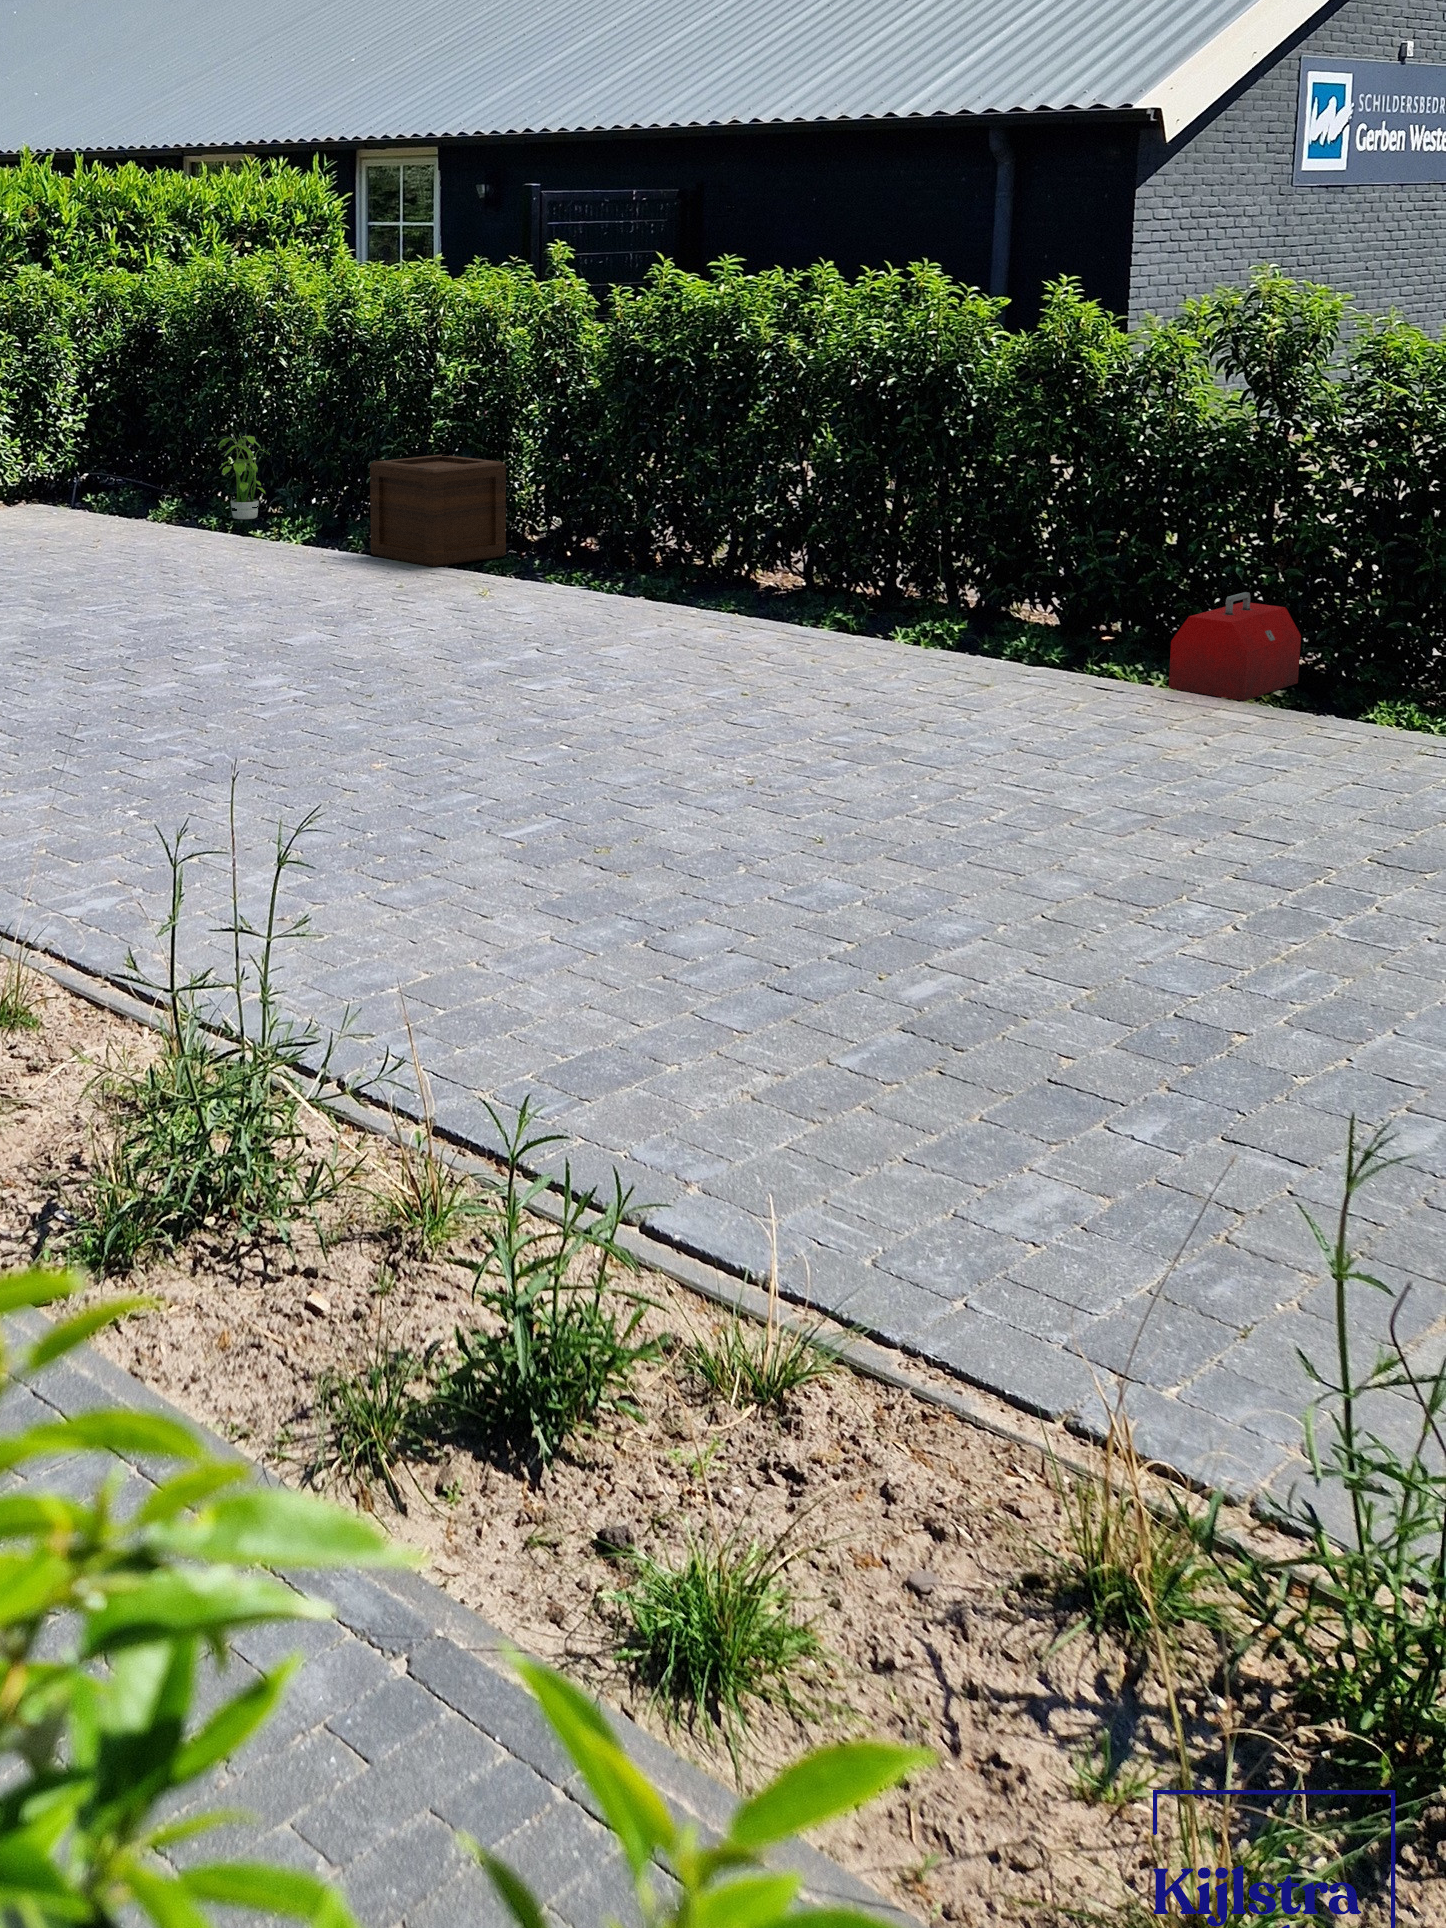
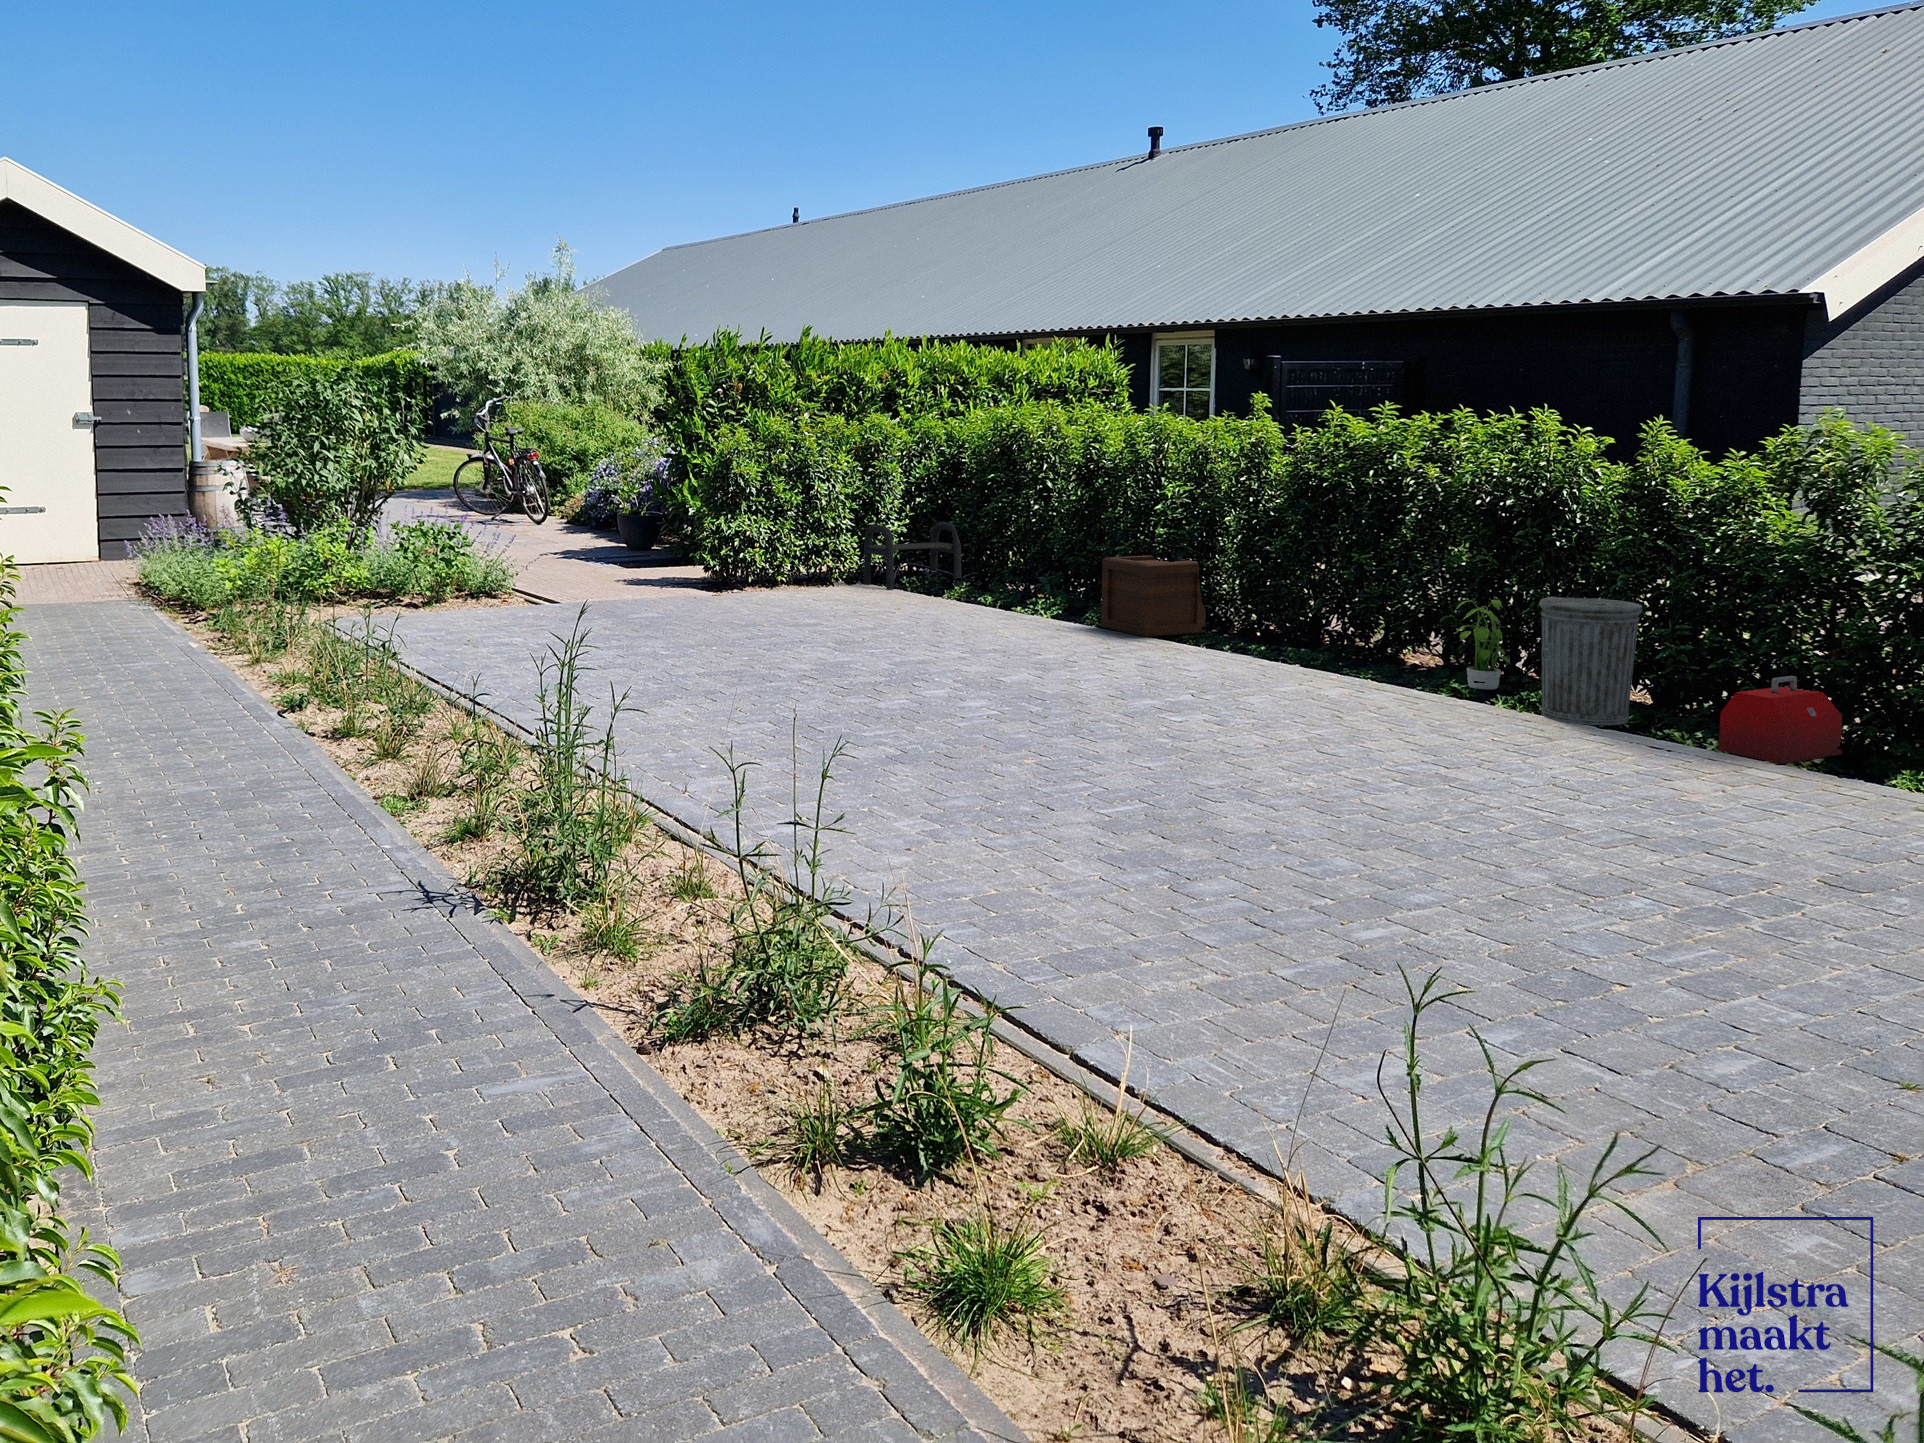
bench: none [22,413,158,511] -> present [864,522,961,590]
potted plant: present [218,436,270,519] -> present [1456,600,1510,690]
trash can: none [950,503,1069,662] -> present [1539,597,1642,725]

